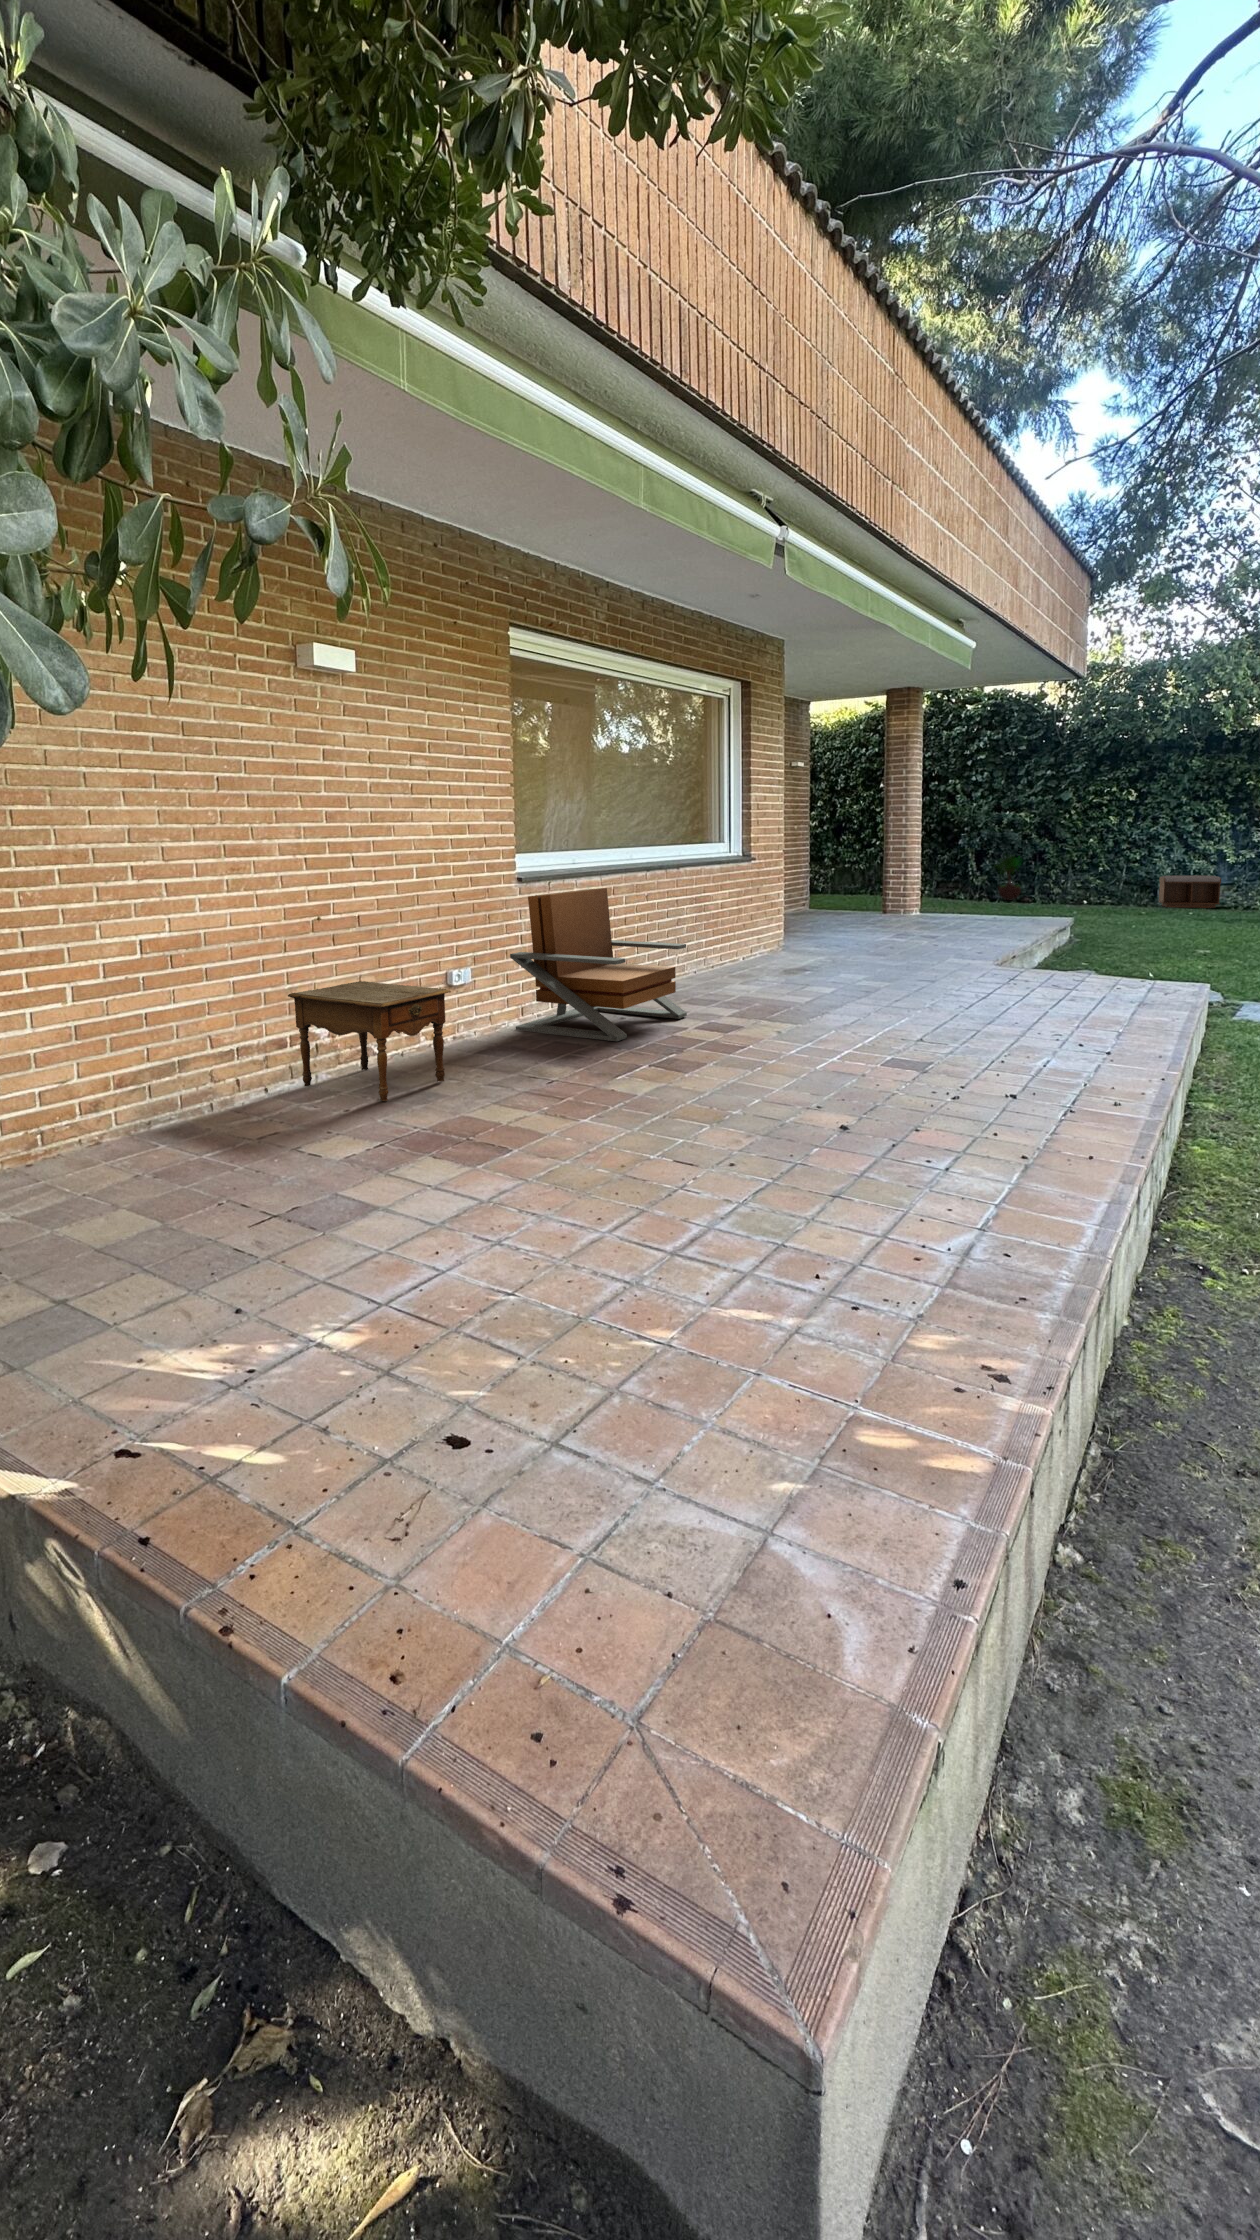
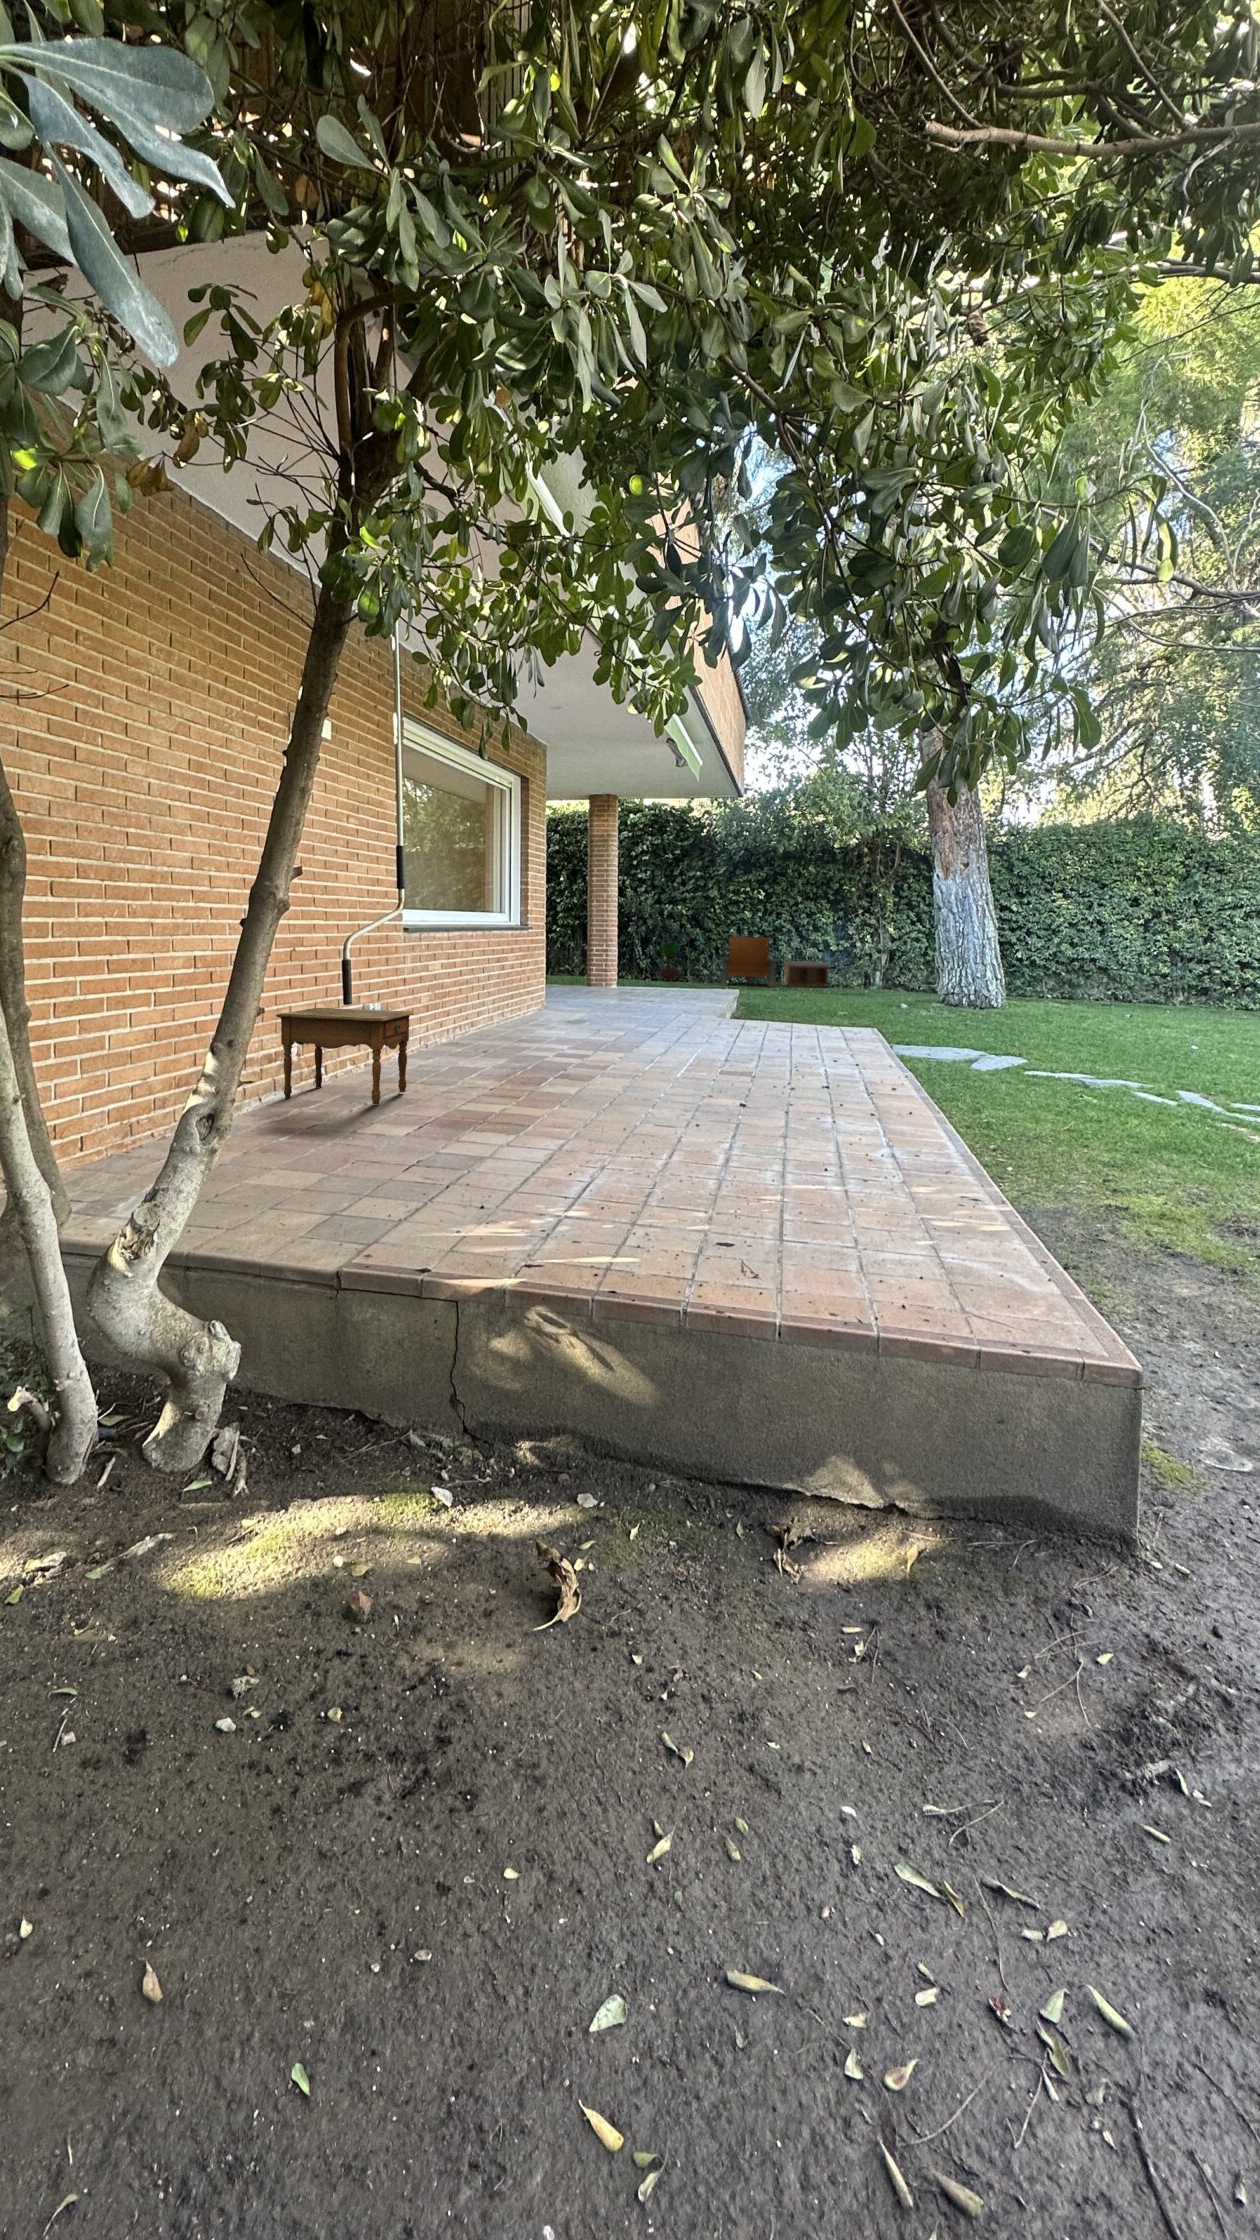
lounge chair: present [510,888,687,1041] -> present [721,937,776,987]

